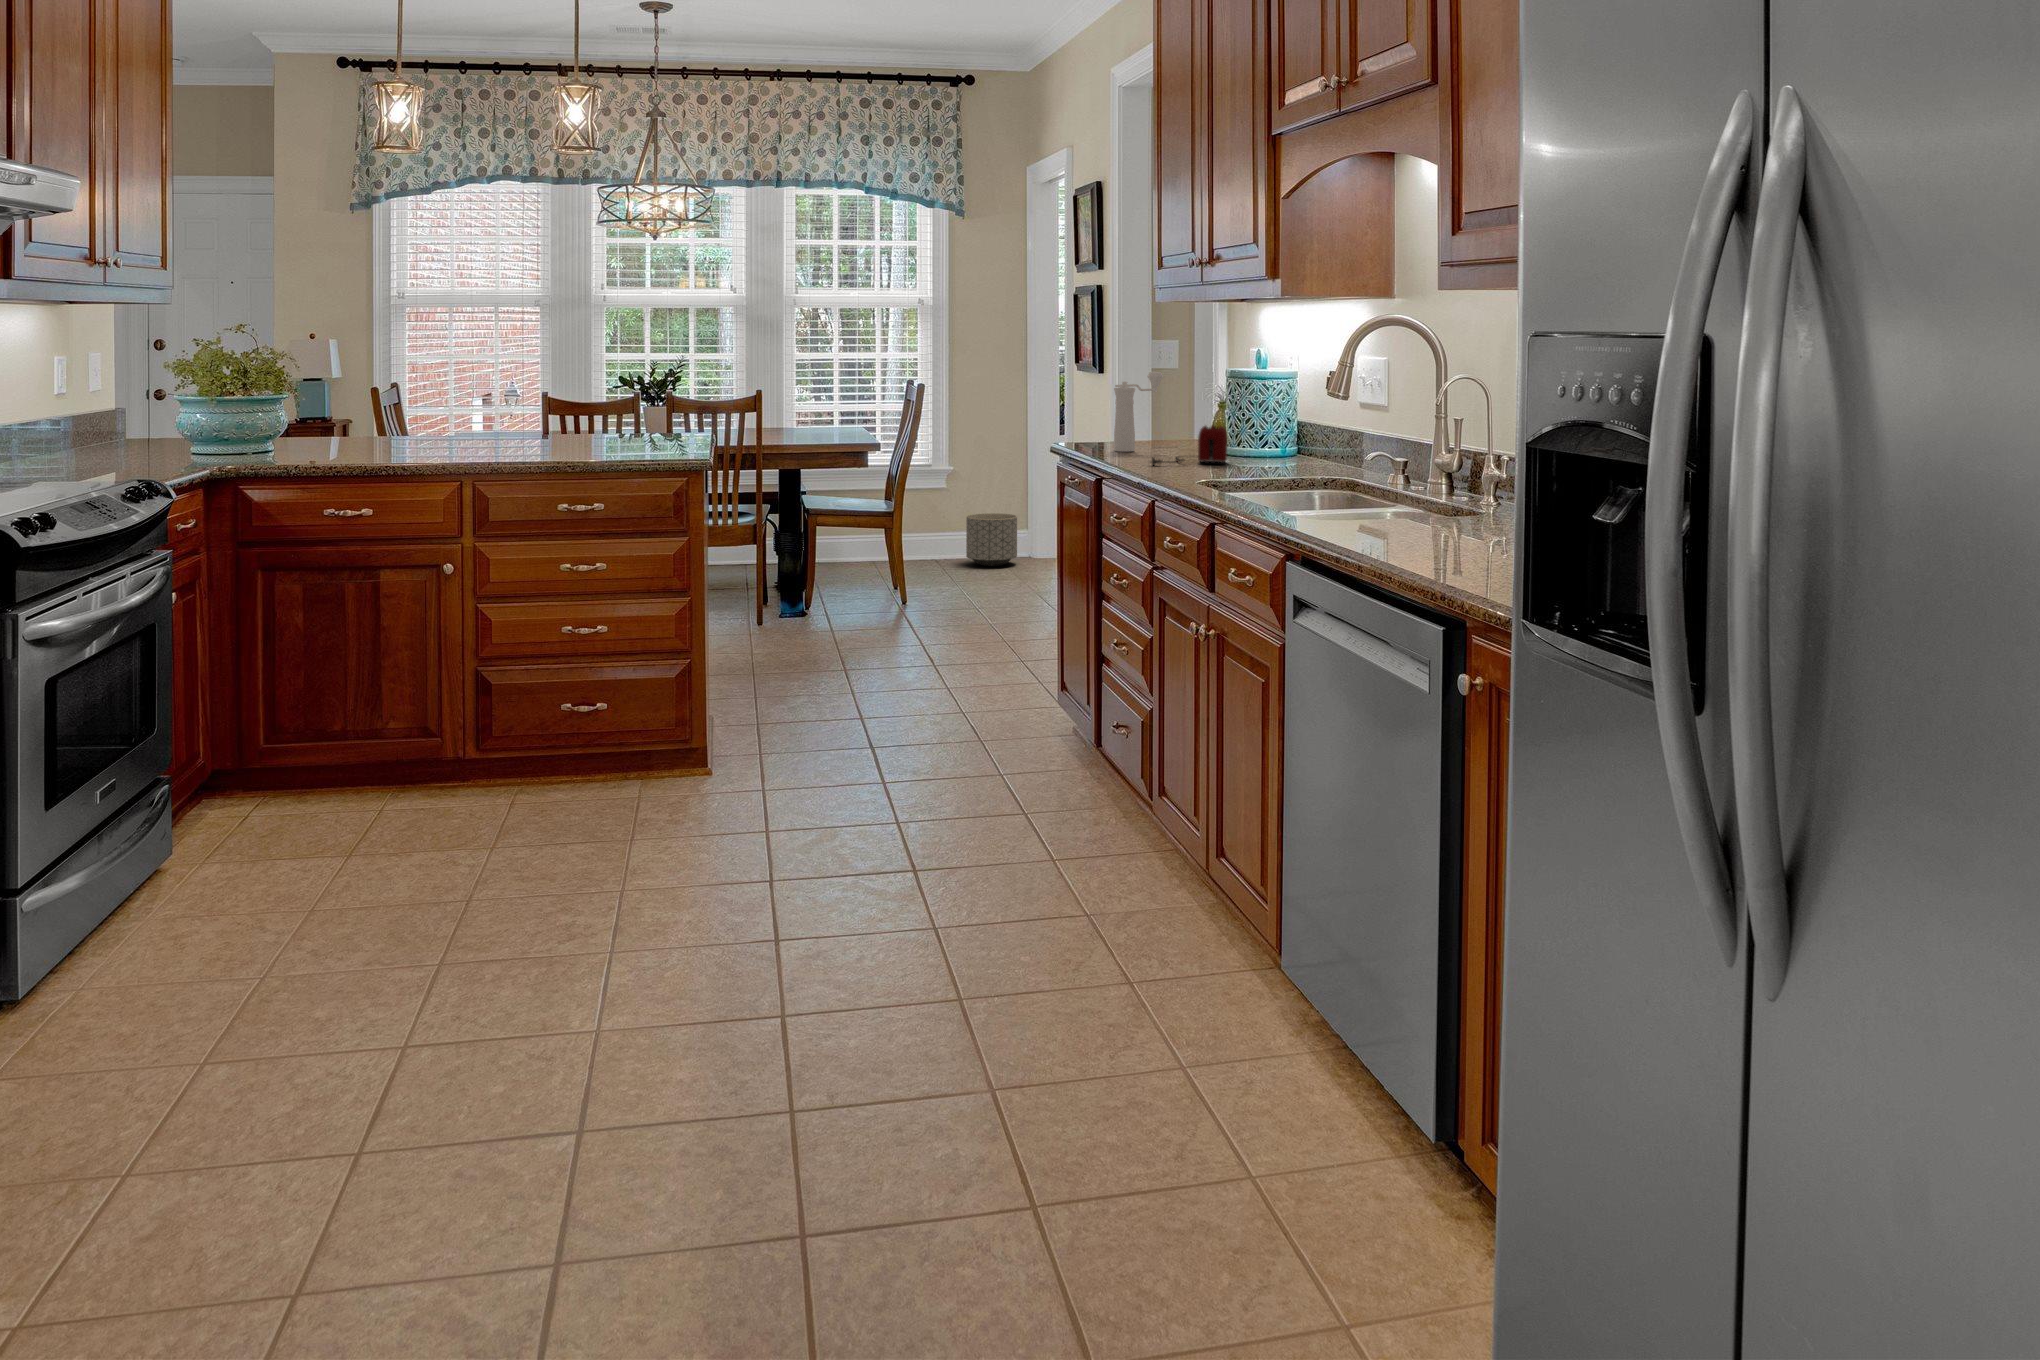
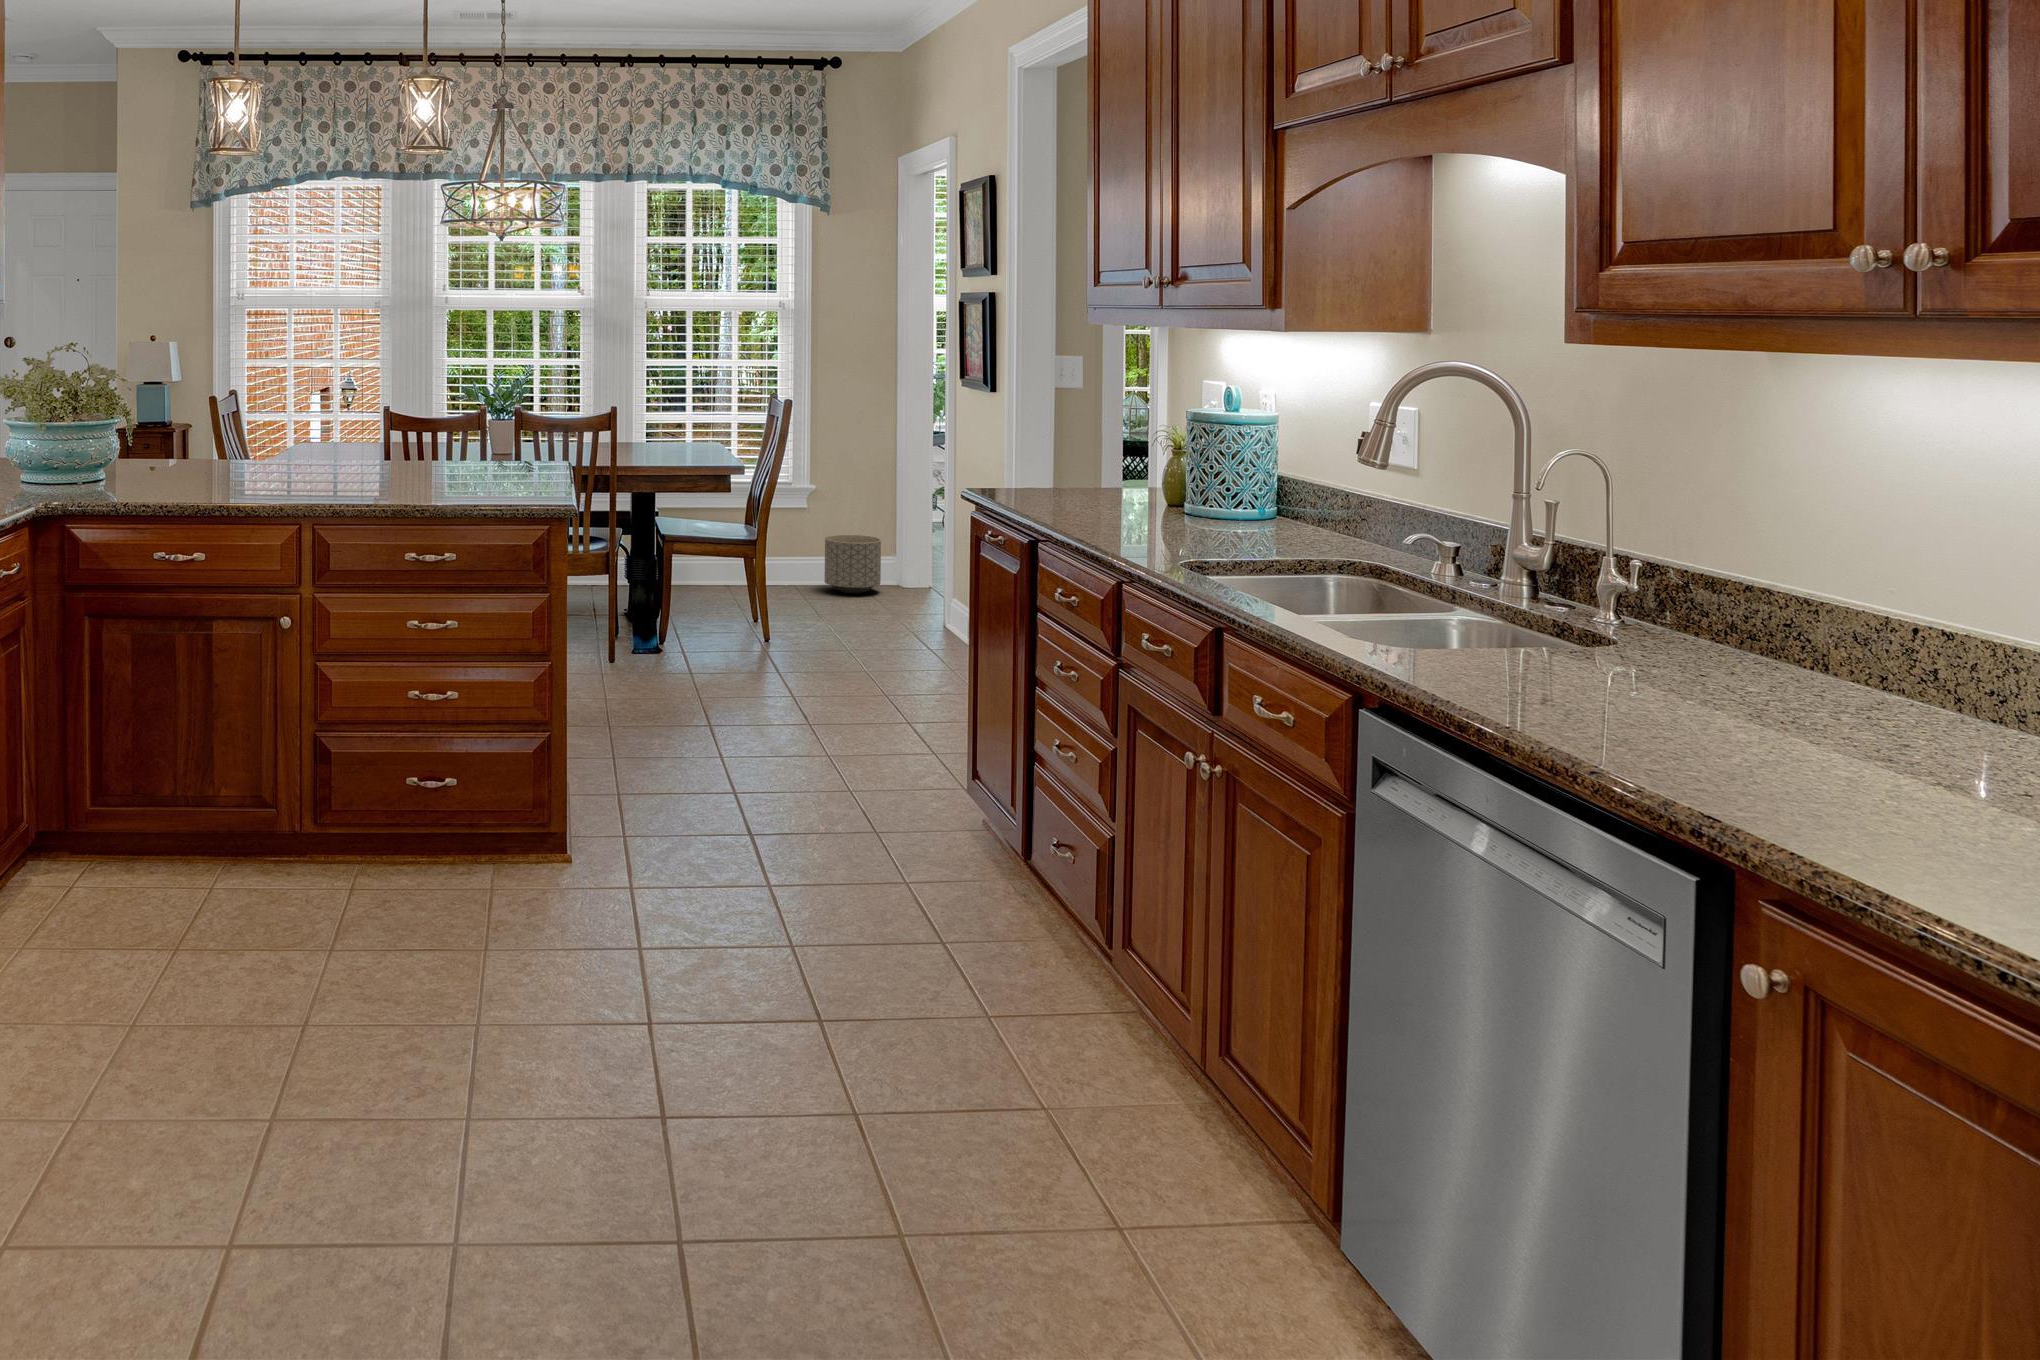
pepper mill: present [1114,372,1163,452] -> none [1039,410,1100,507]
toaster: present [1151,425,1228,465] -> none [1096,483,1193,535]

